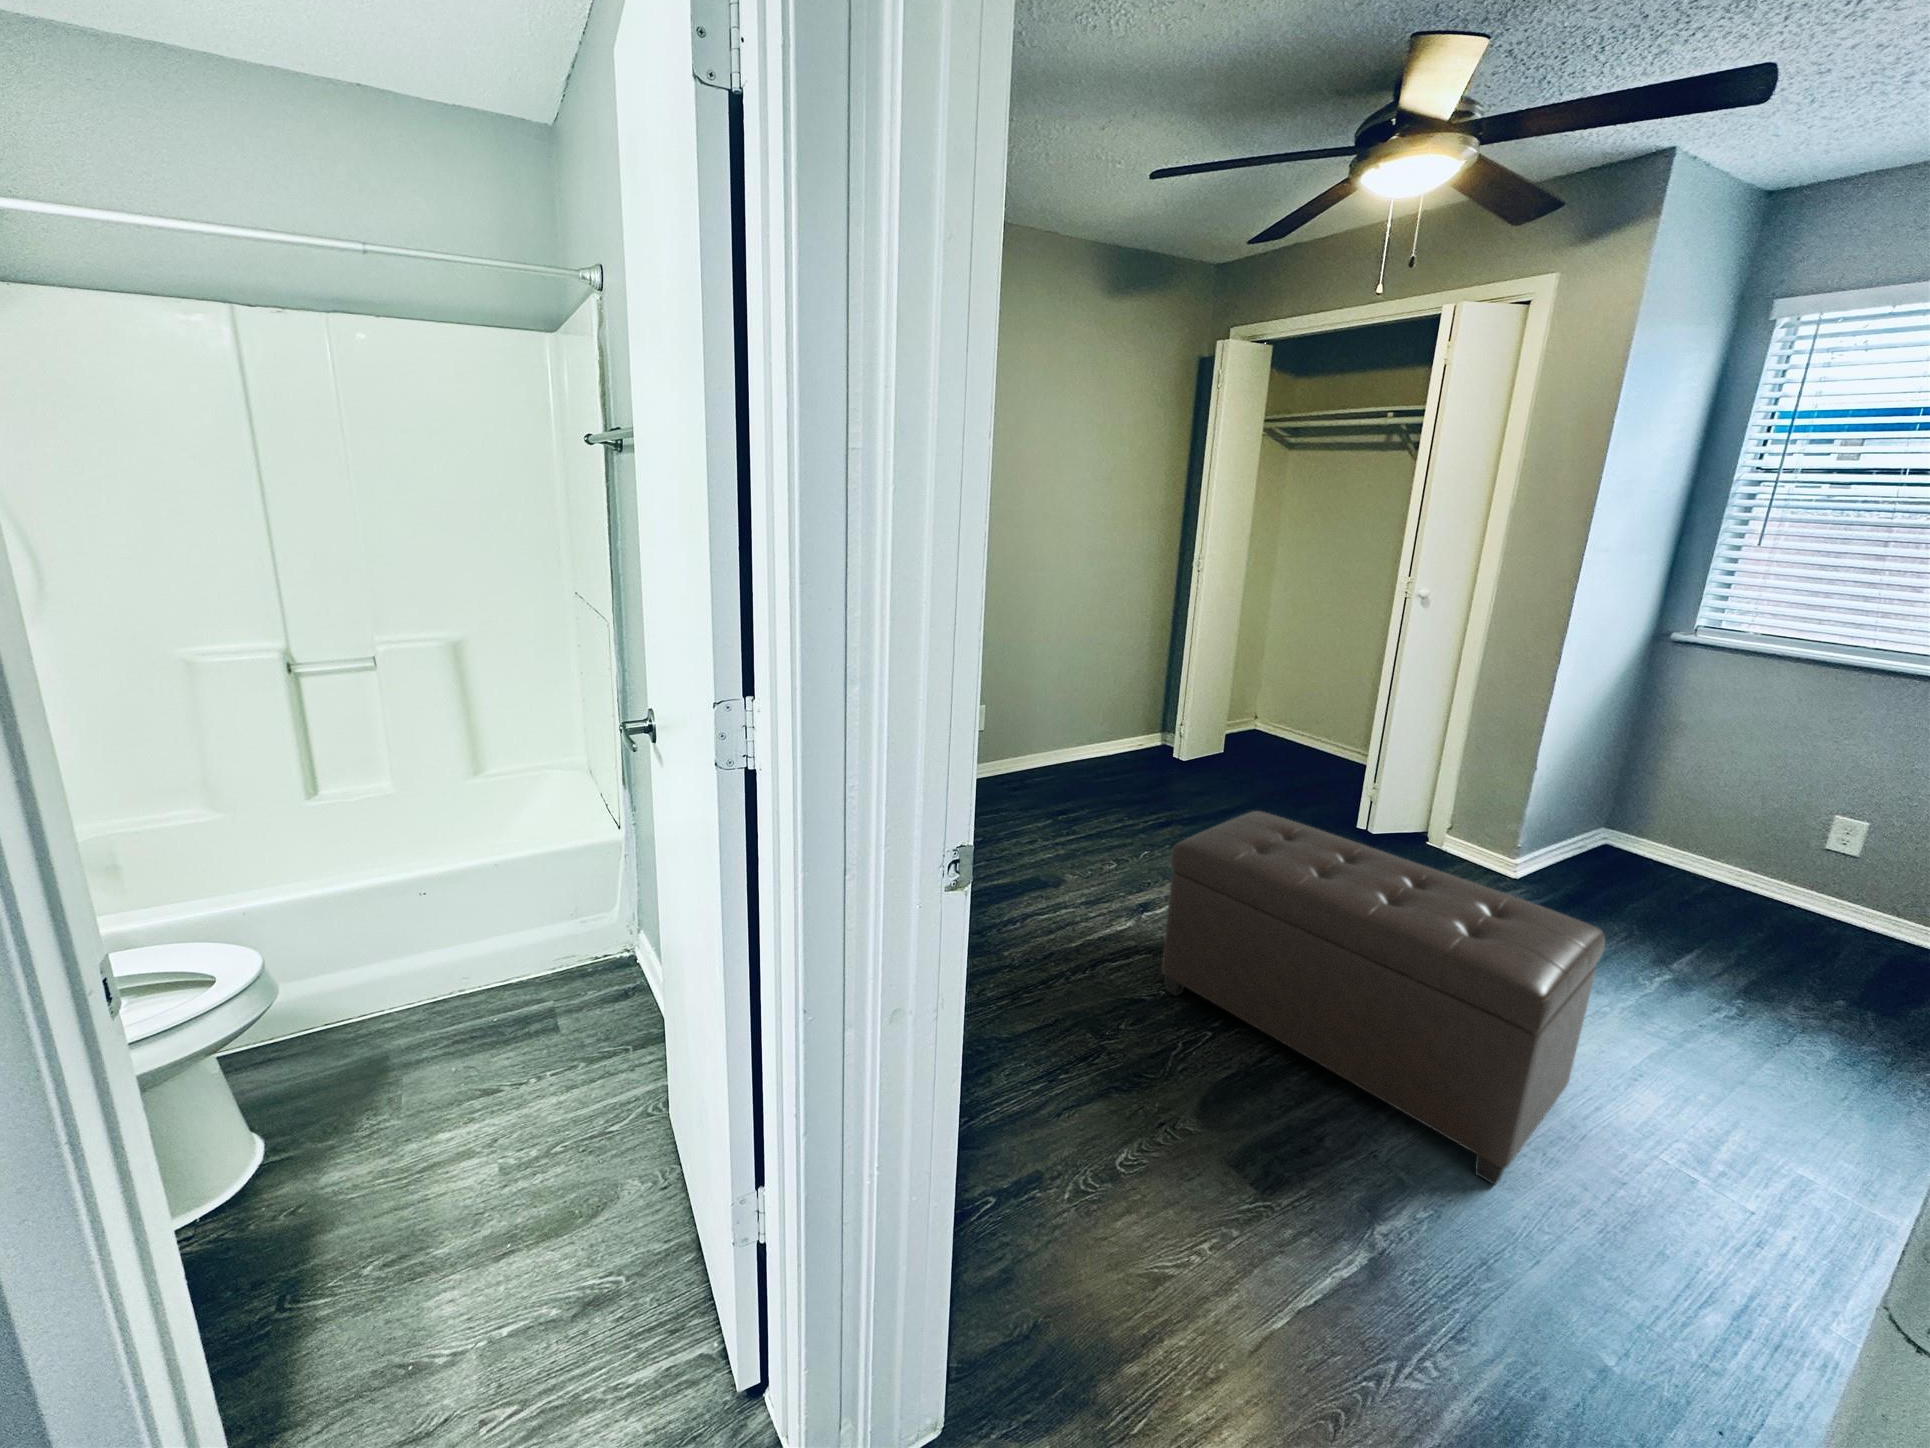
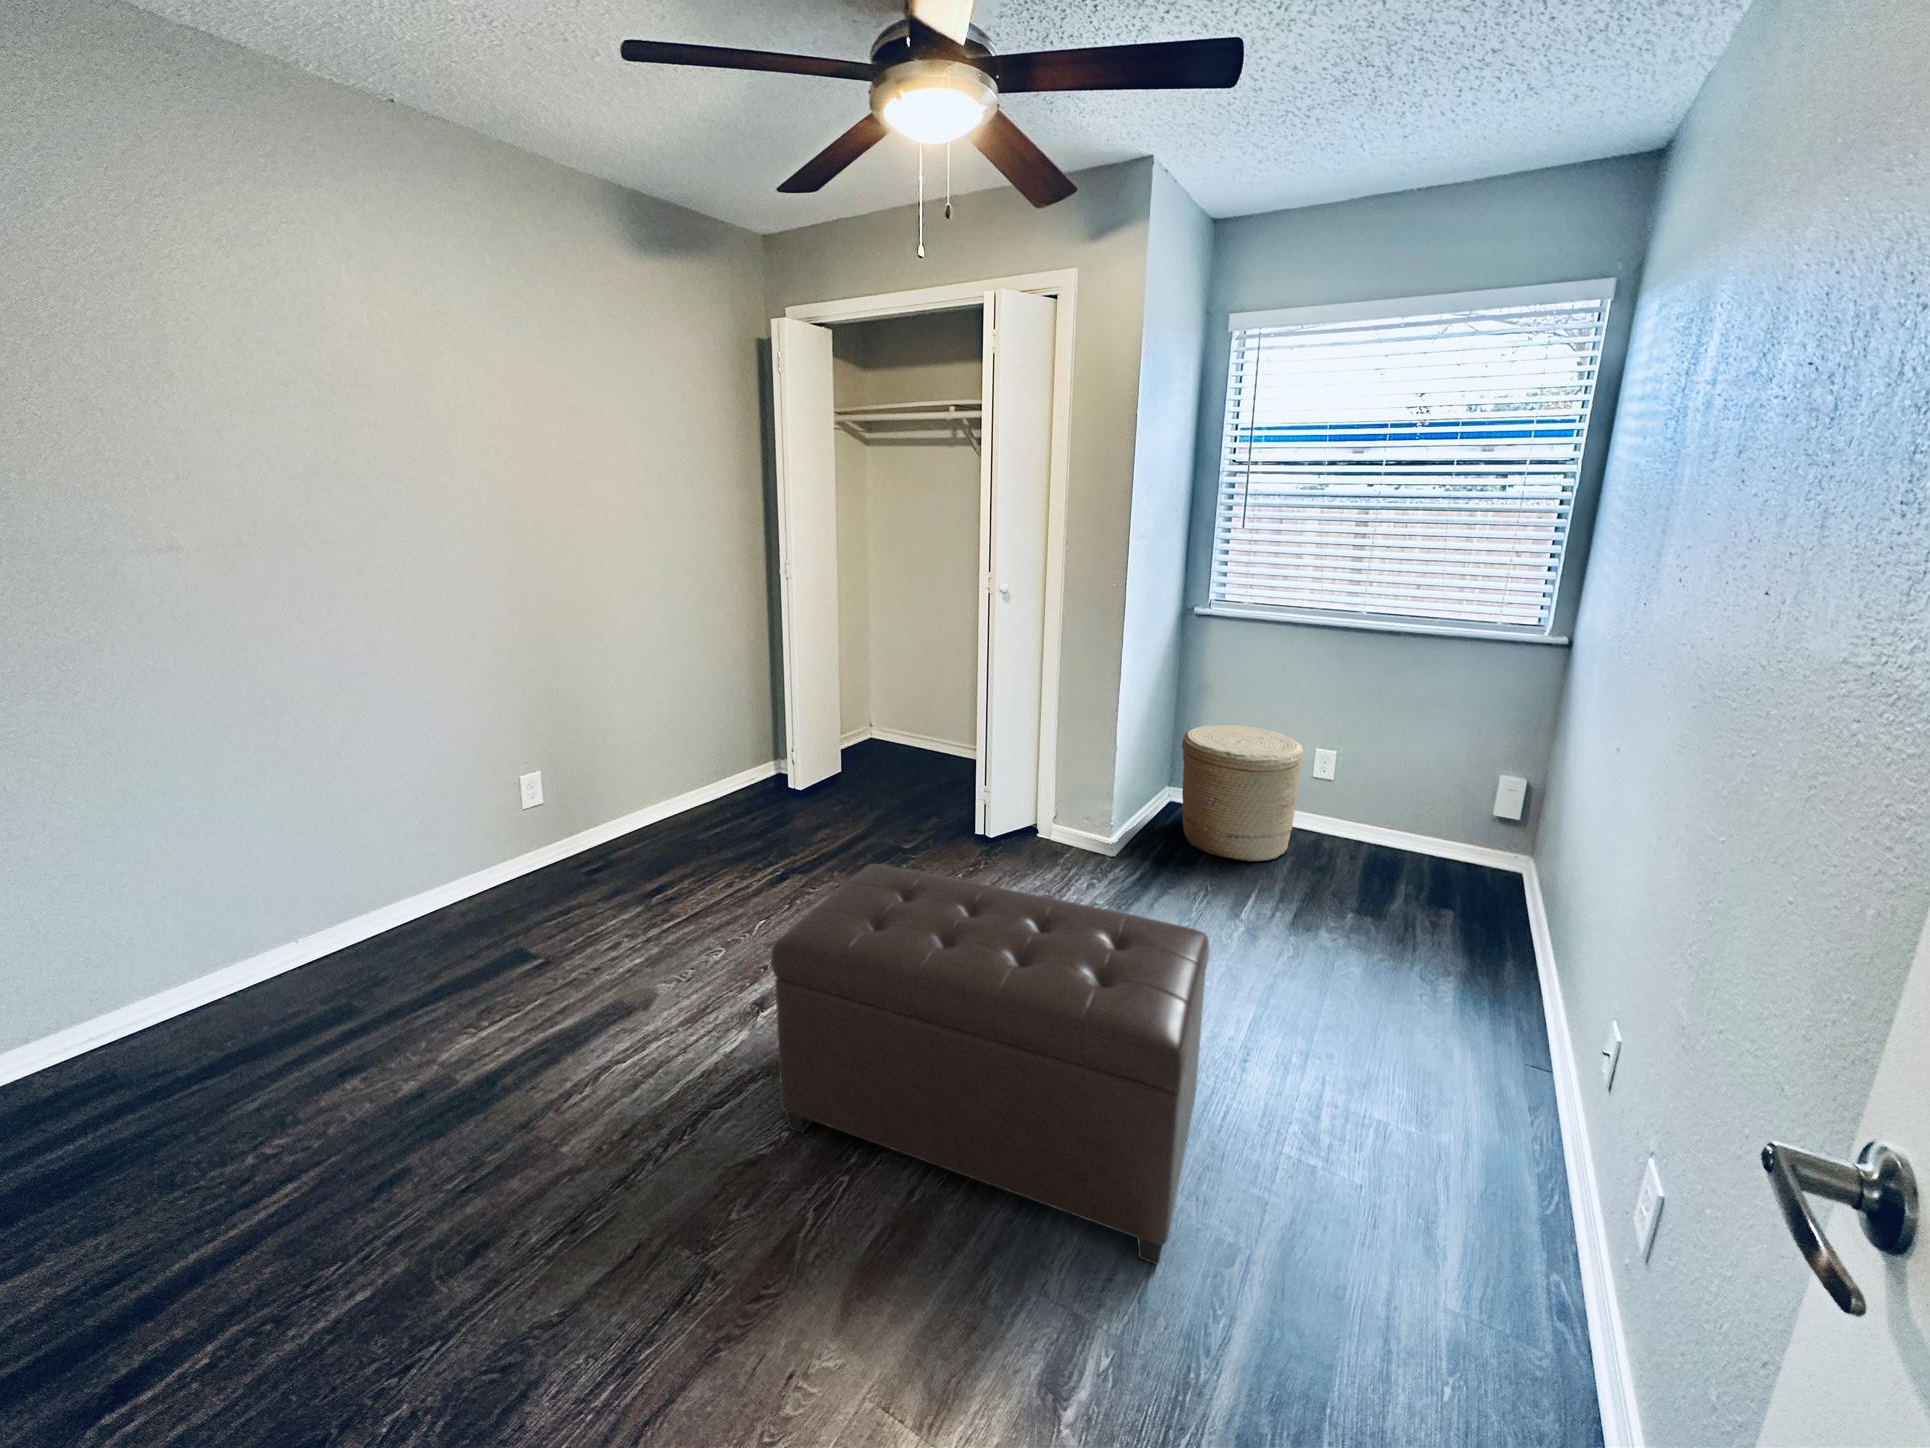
woven basket: none [1618,765,1815,928] -> present [1182,725,1303,861]

